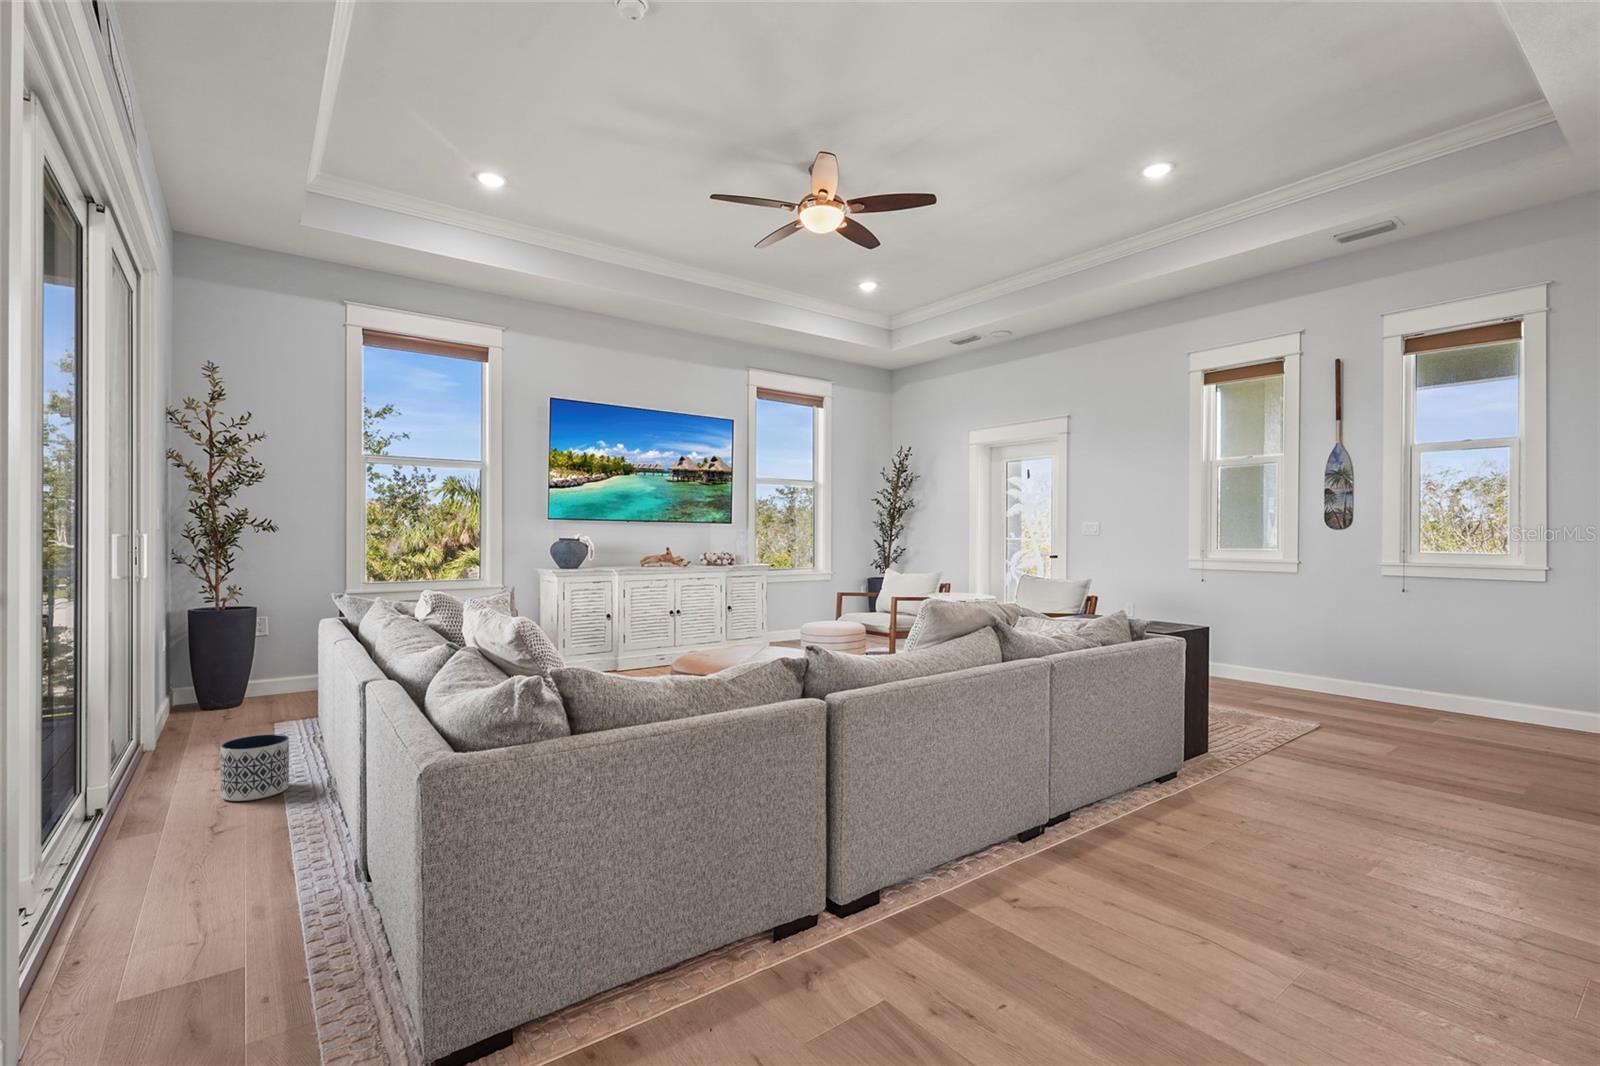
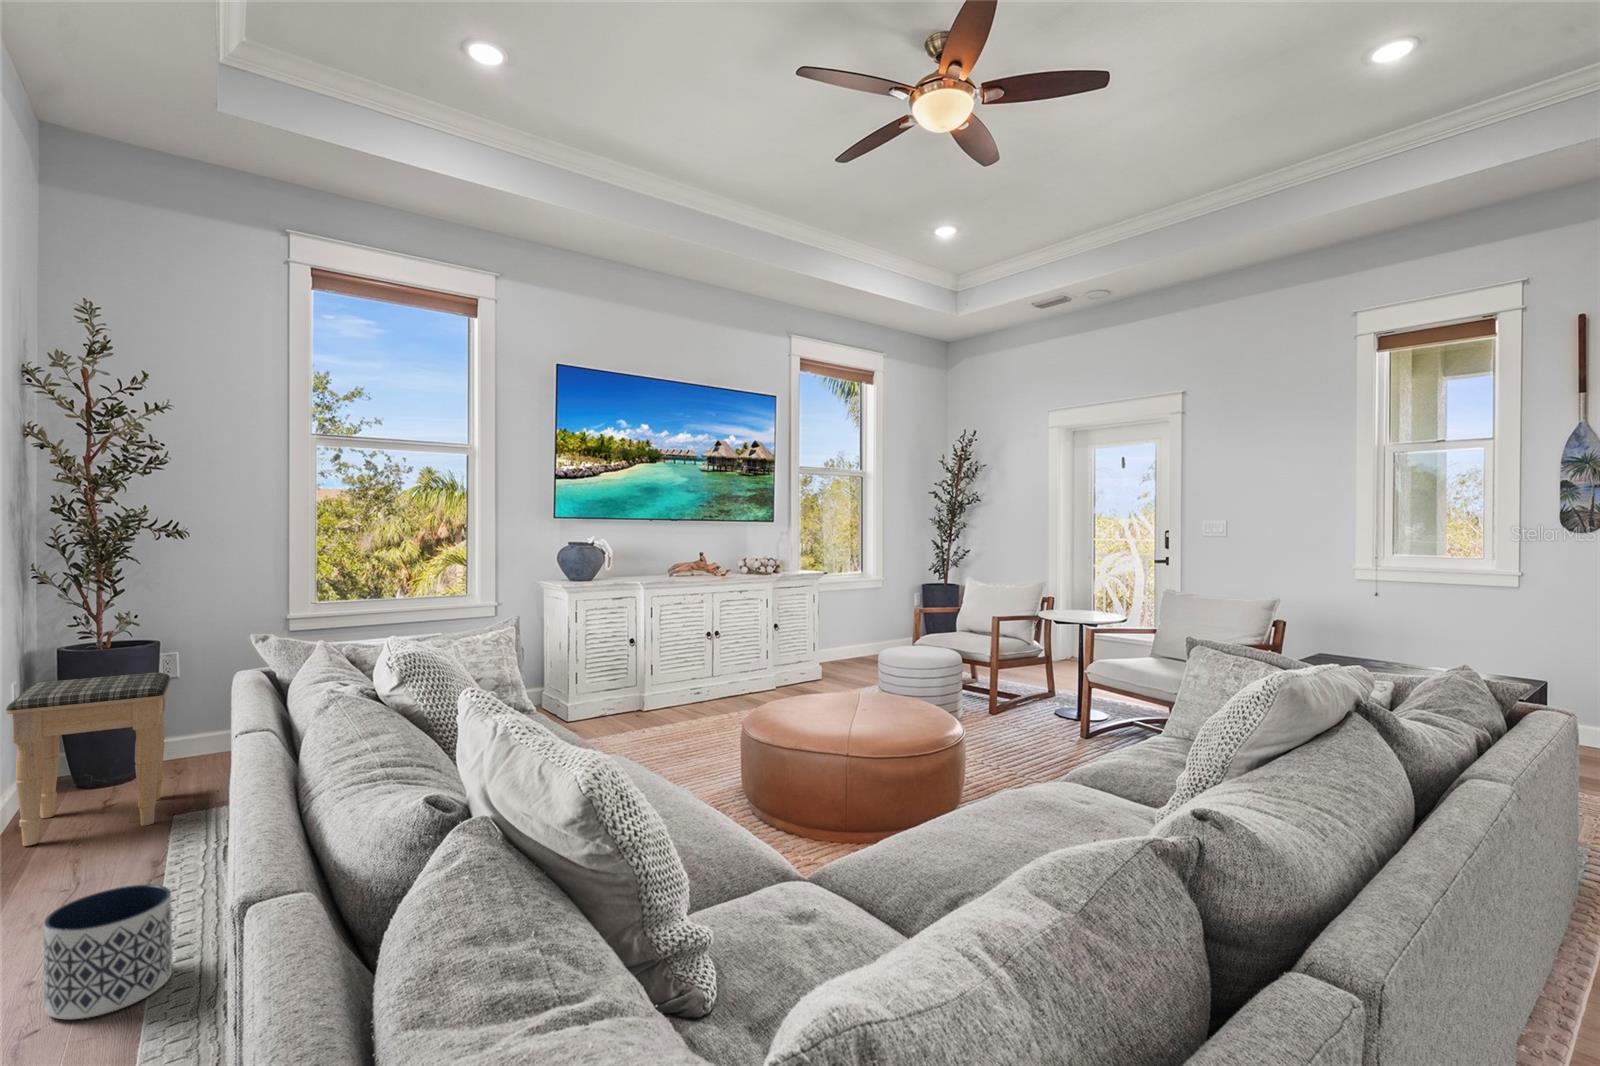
footstool: none [168,625,267,735] -> present [6,672,171,846]

